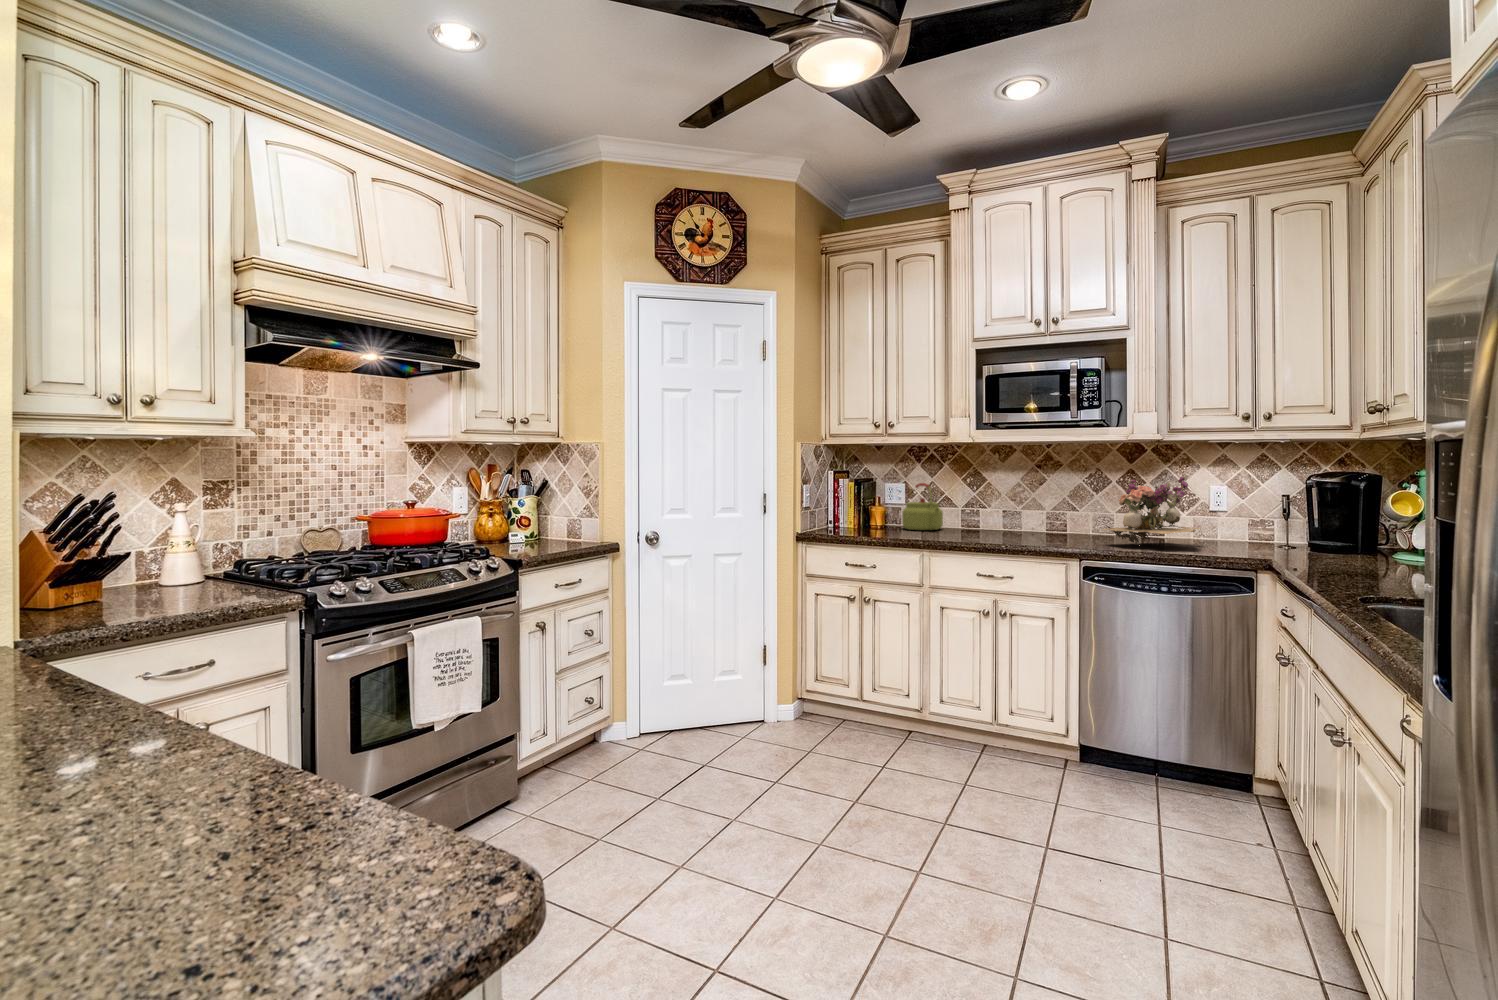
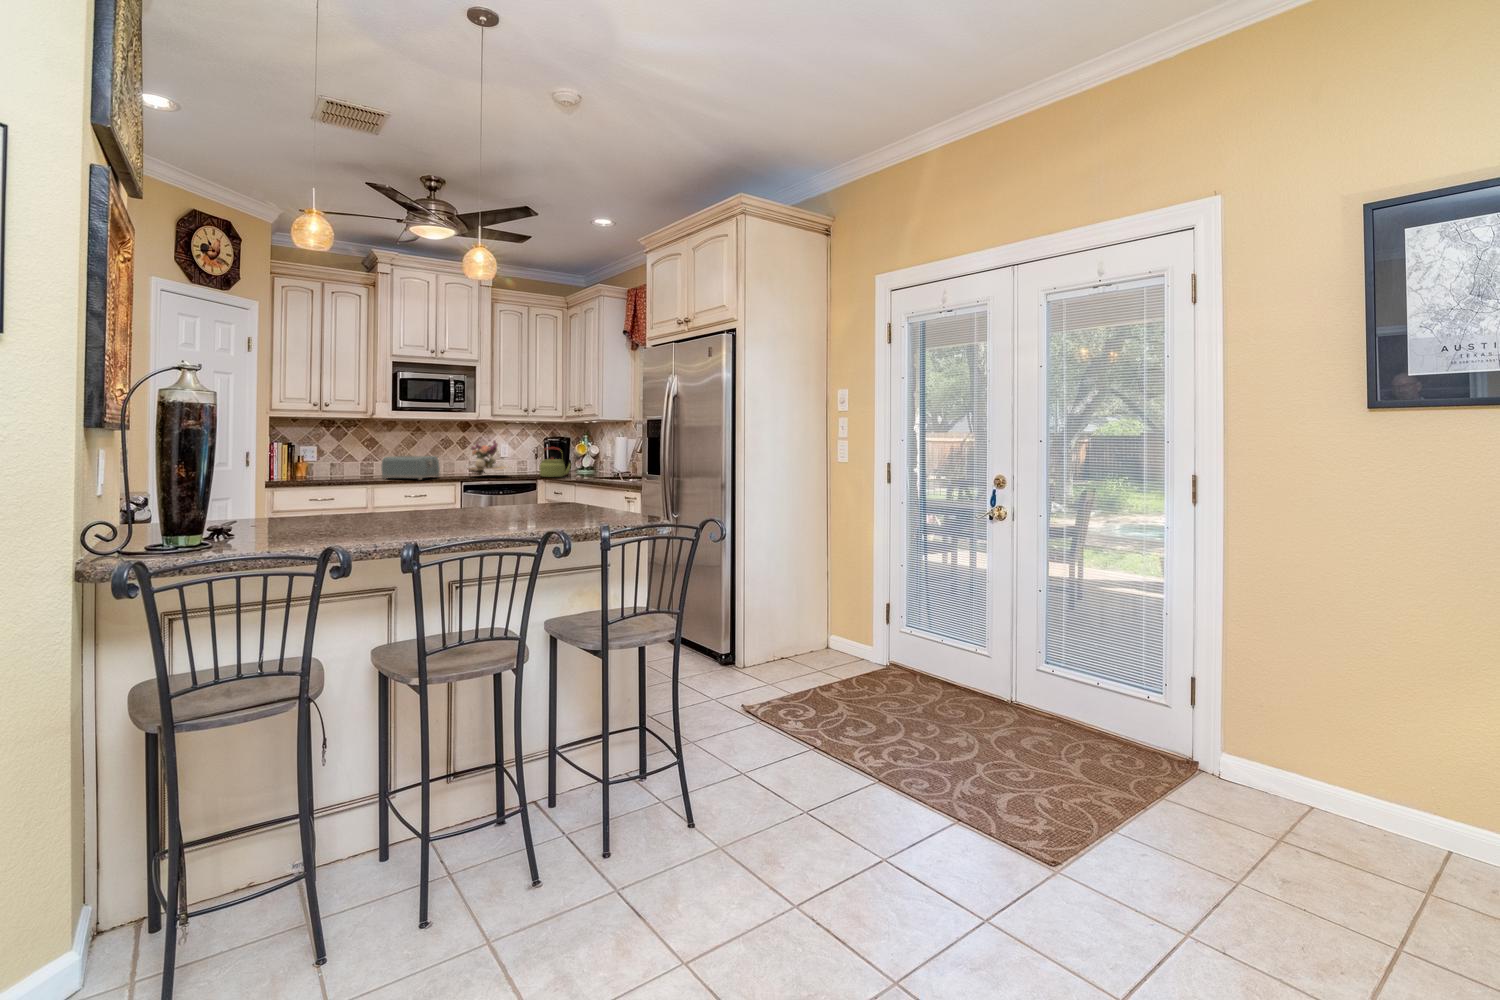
kettle: present [902,483,943,530] -> present [540,447,571,477]
toaster: none [961,501,1058,543] -> present [381,456,440,480]

